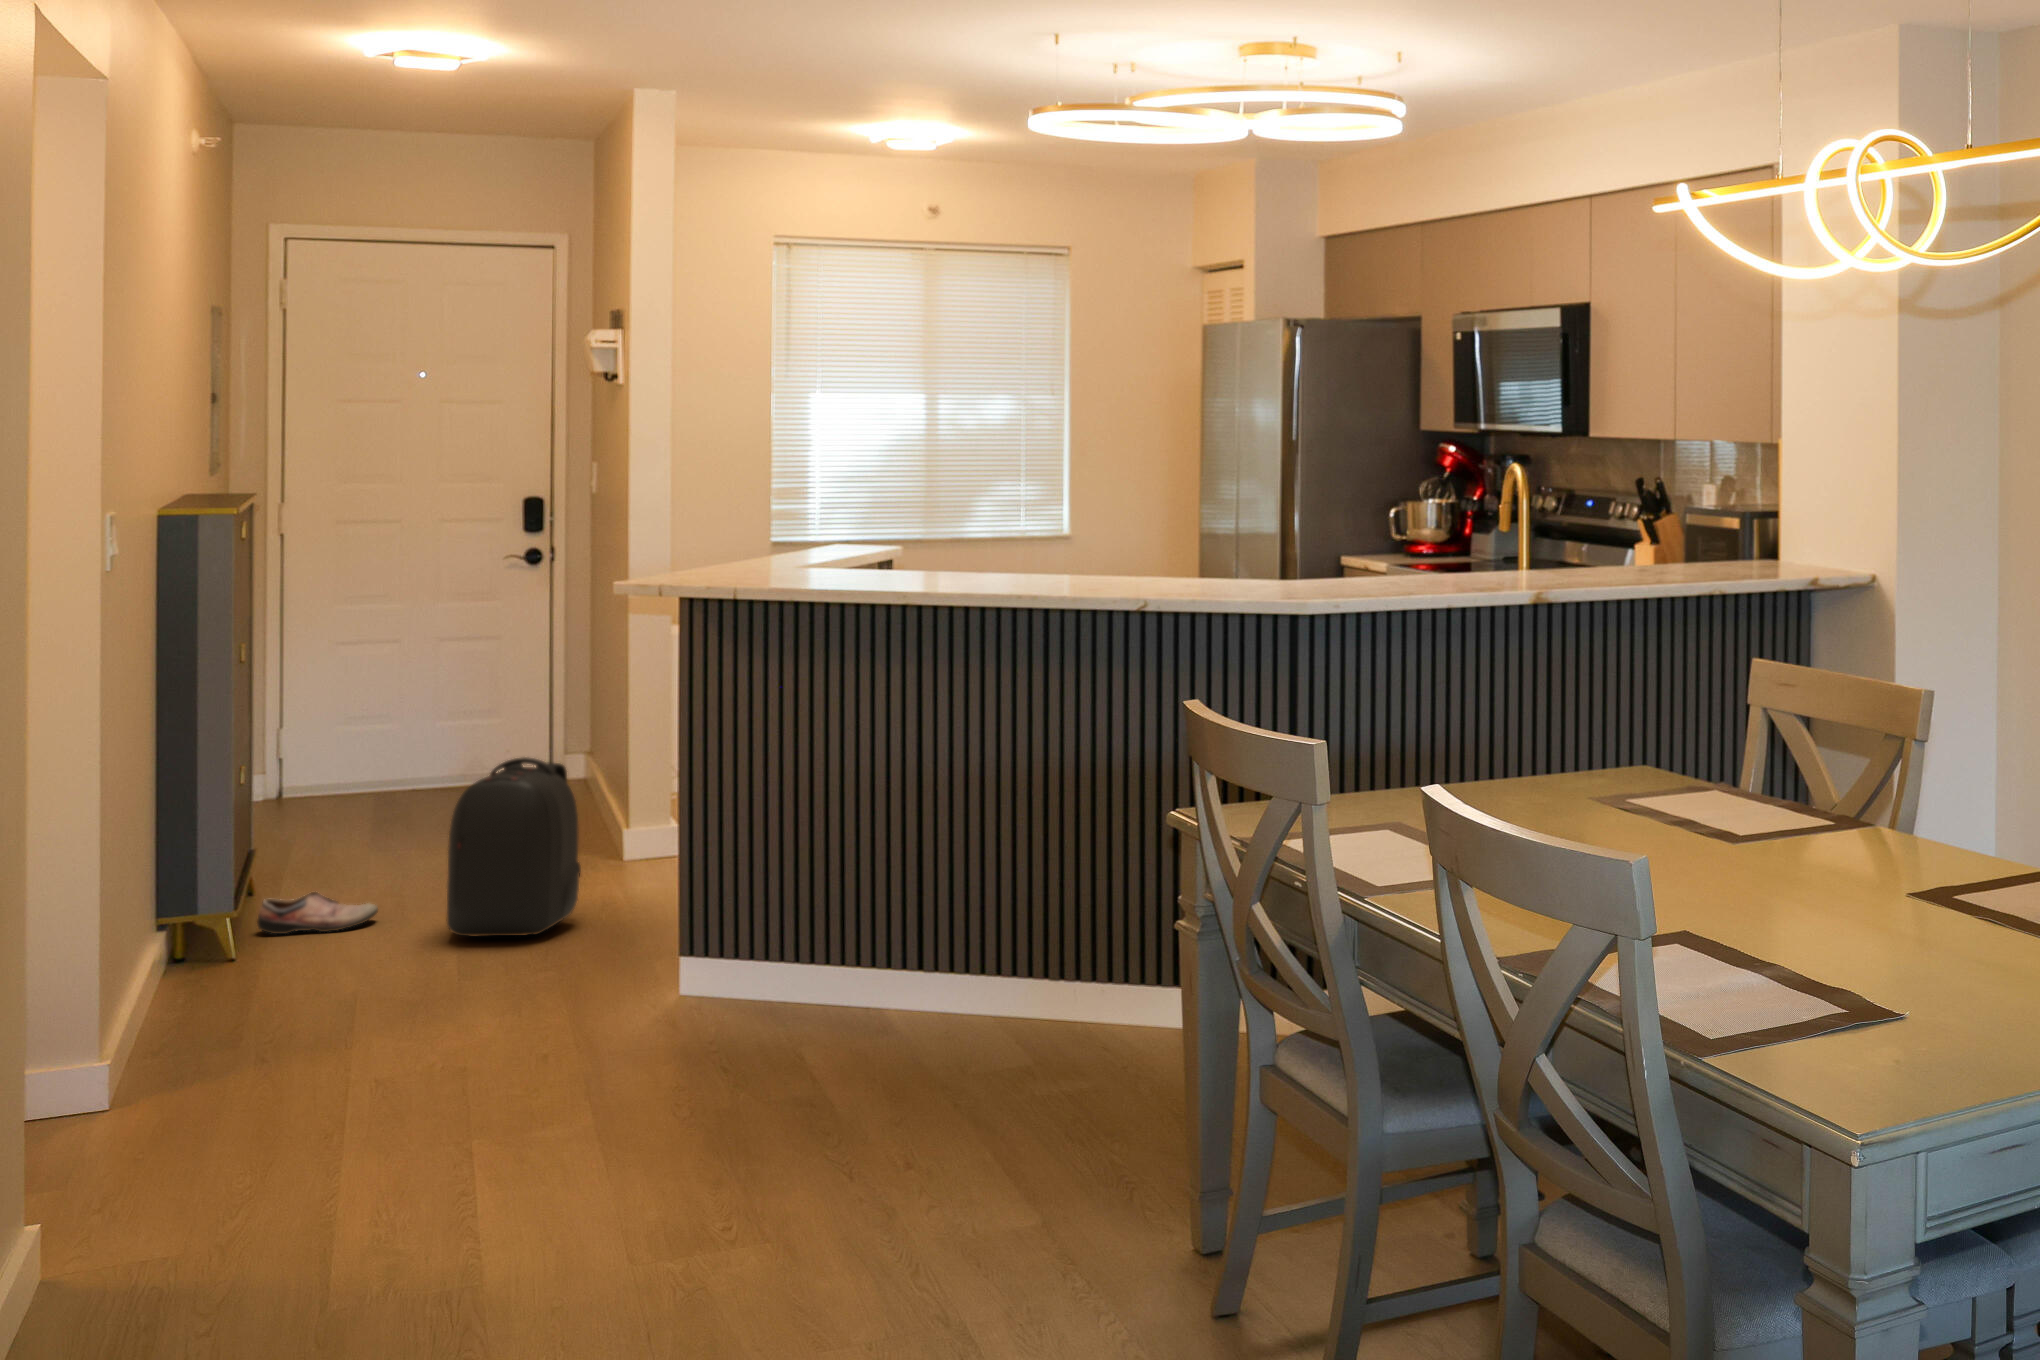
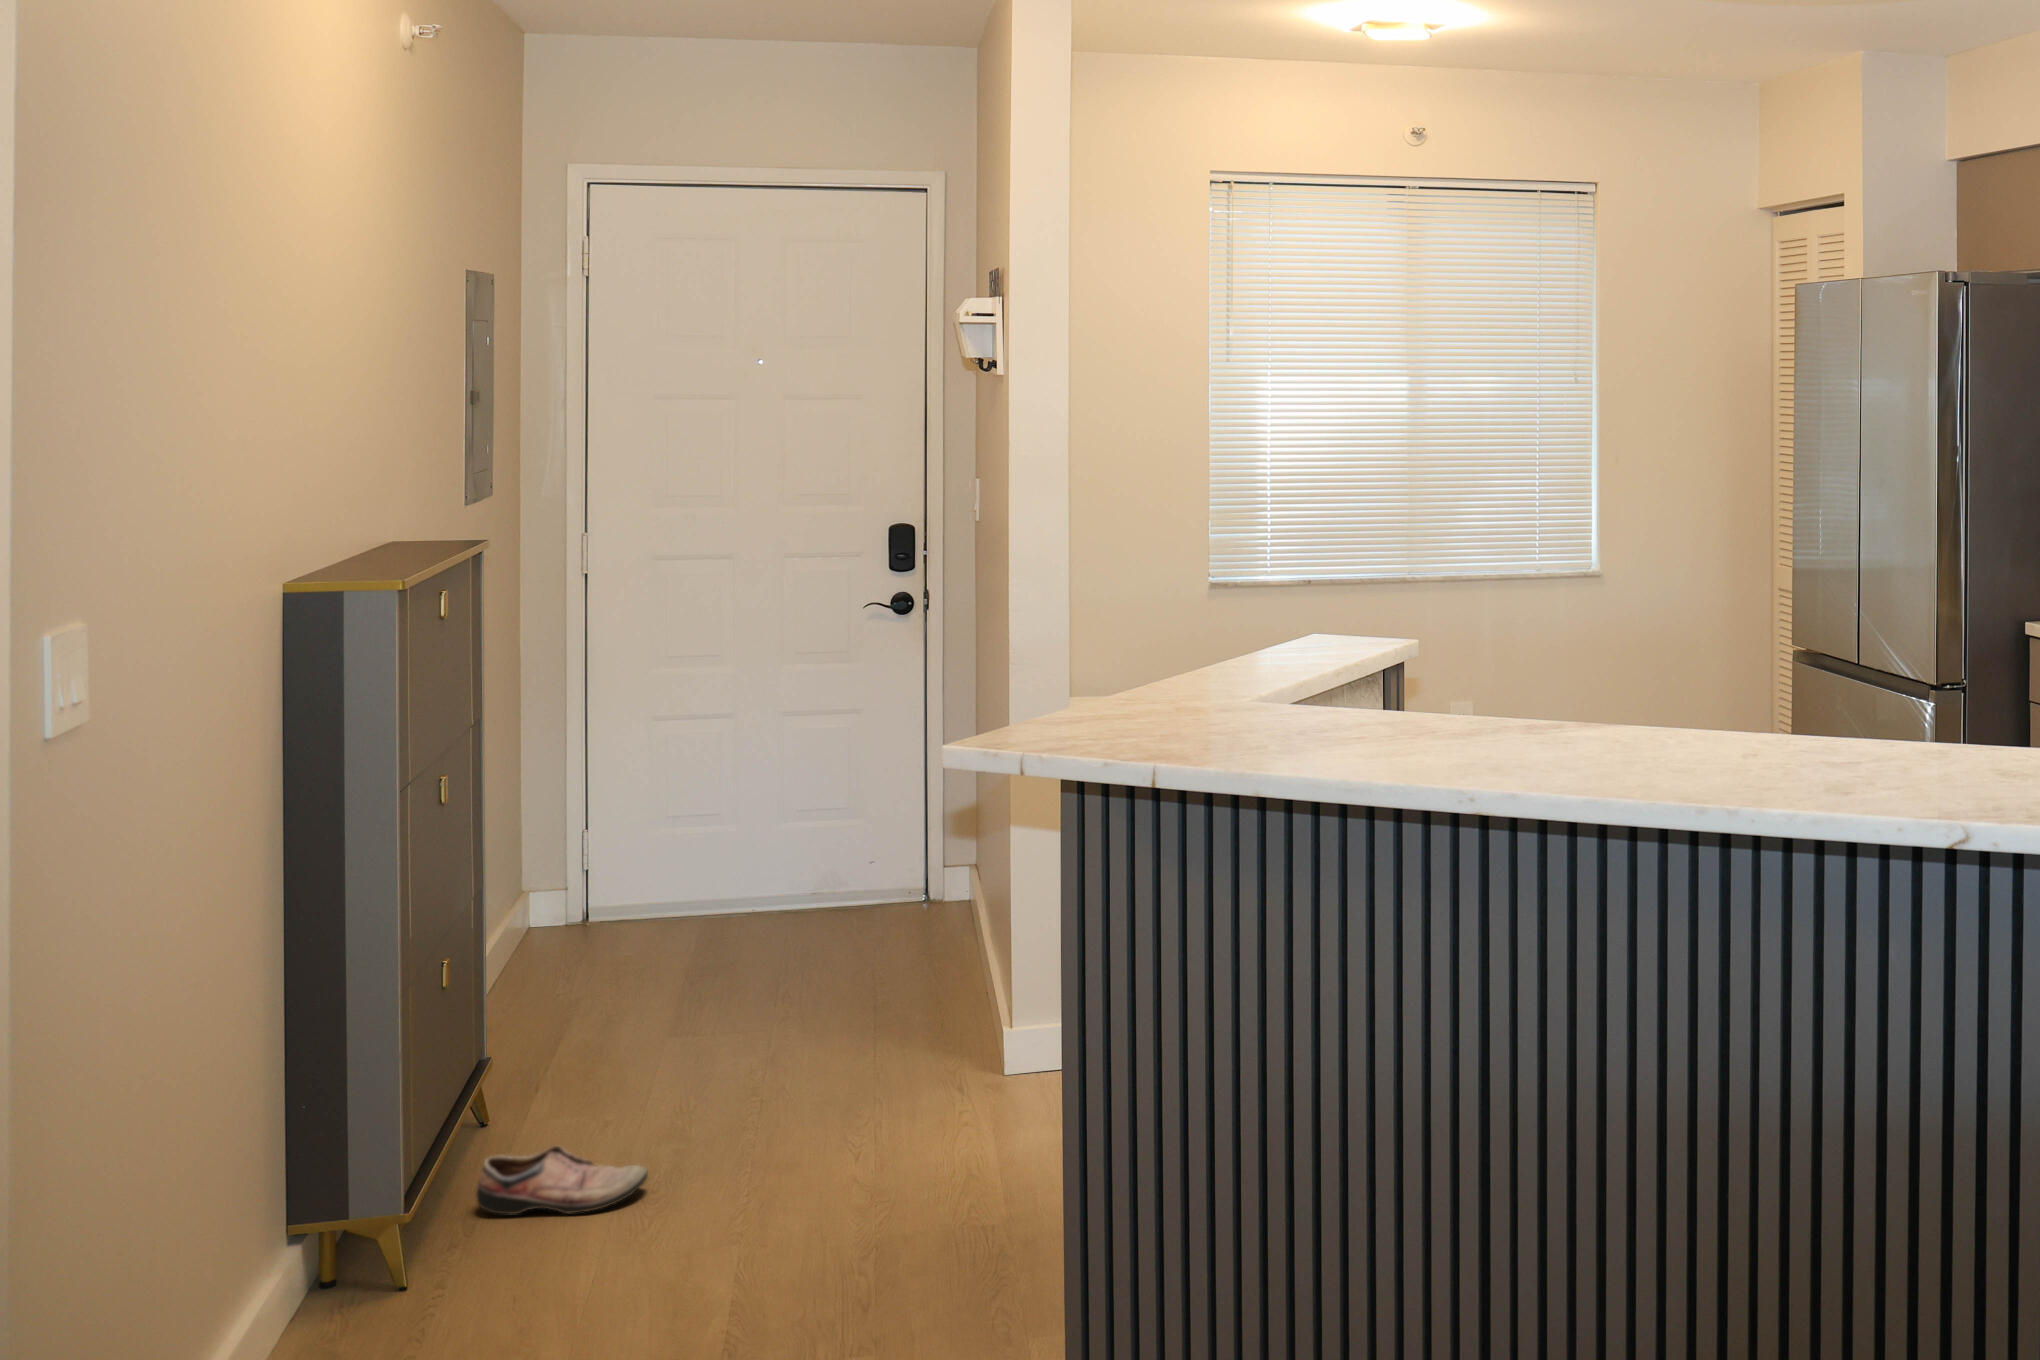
backpack: present [447,757,581,937] -> none [731,957,930,1250]

